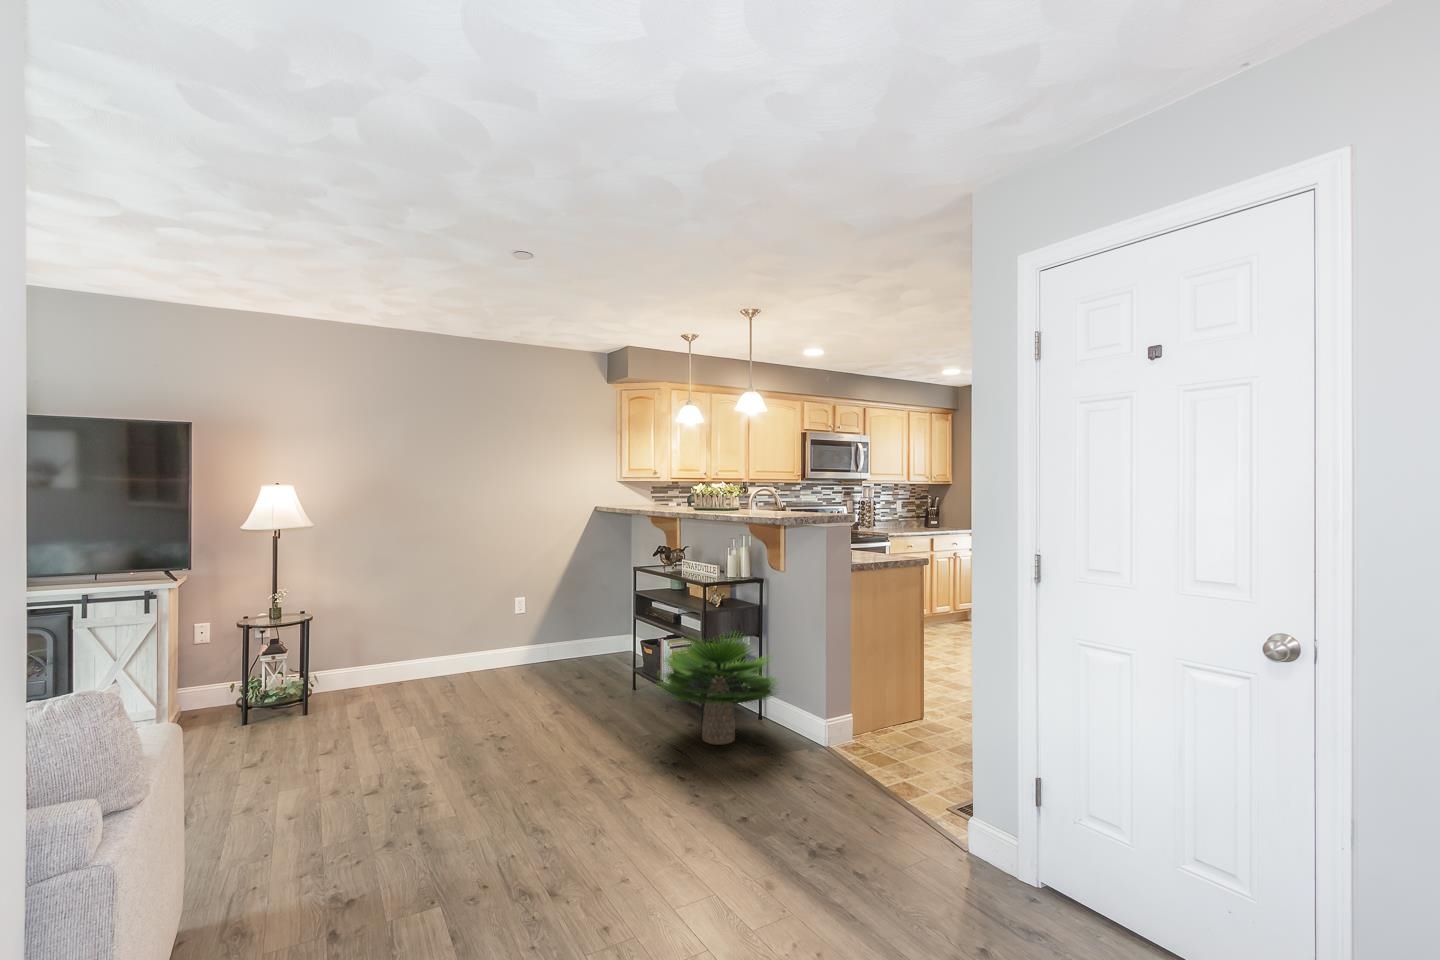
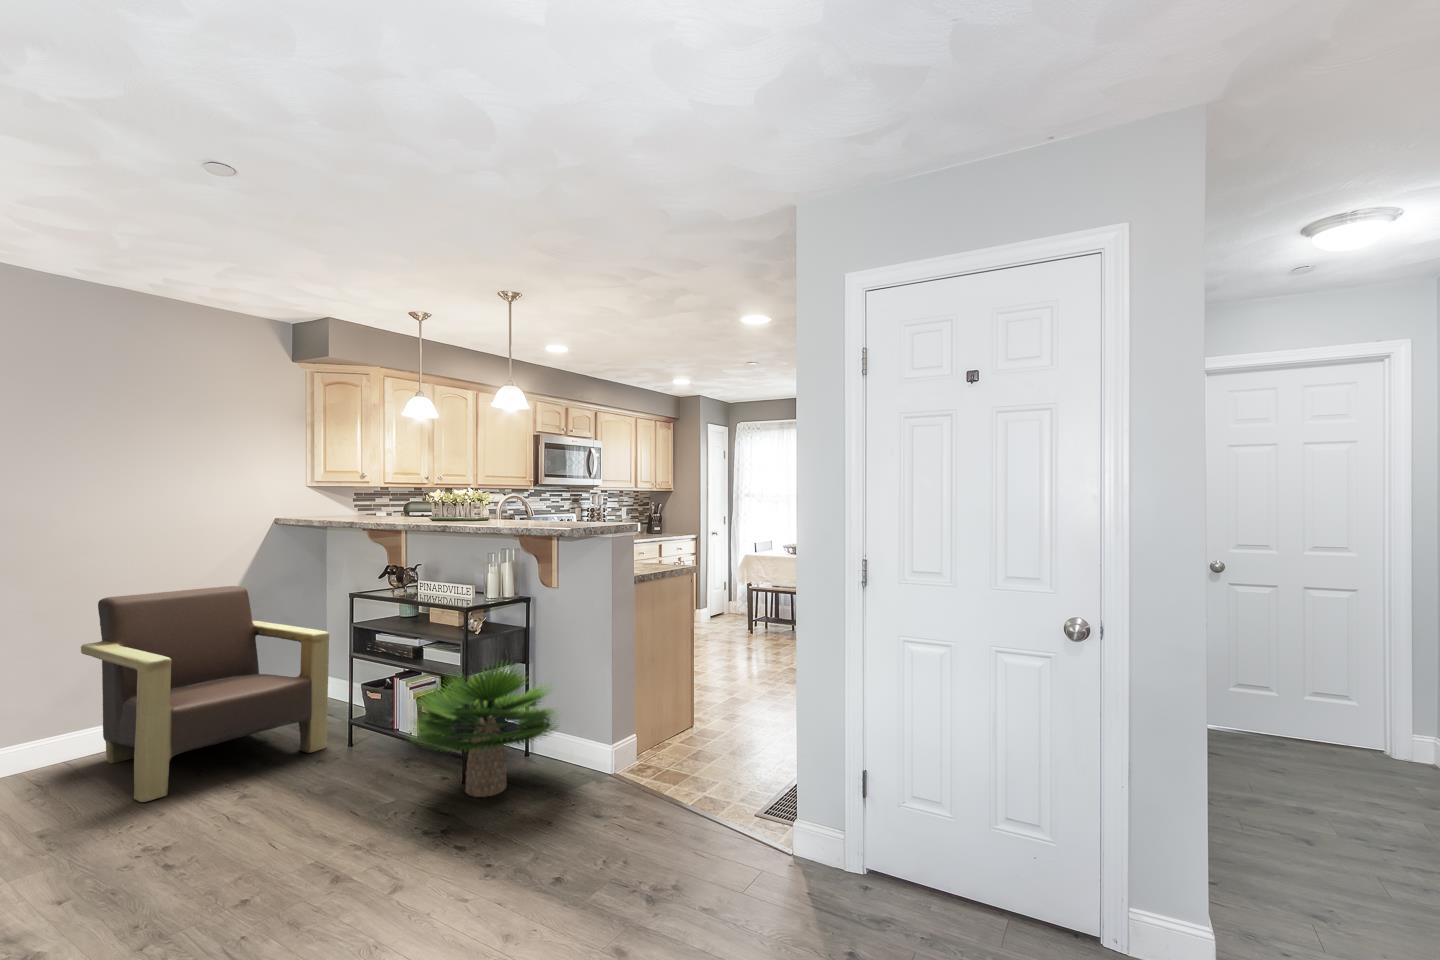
armchair: none [469,557,619,708] -> present [81,586,329,802]

